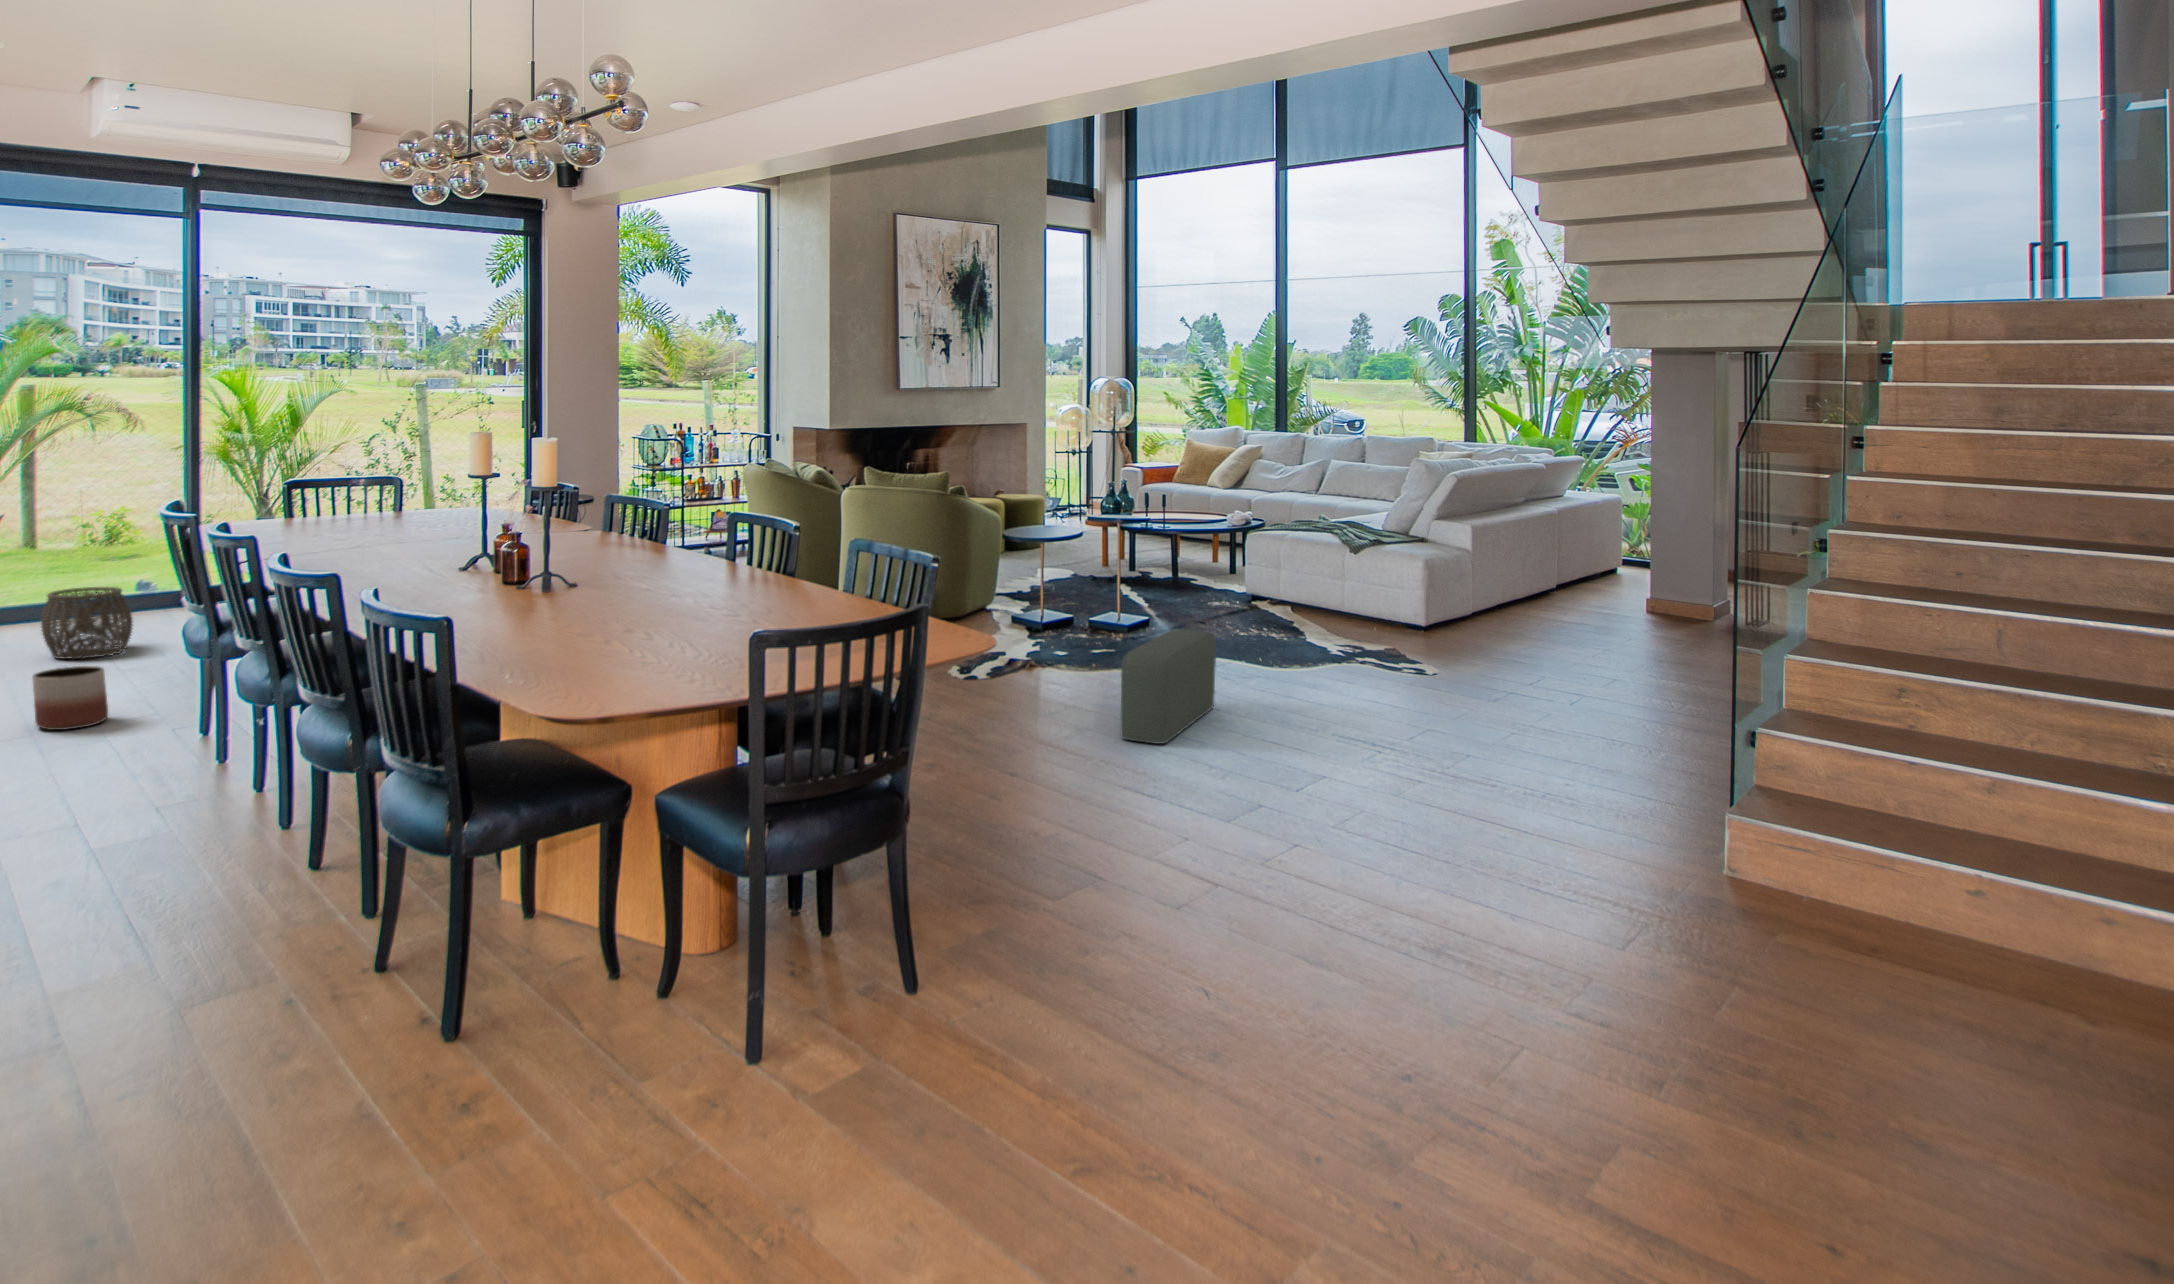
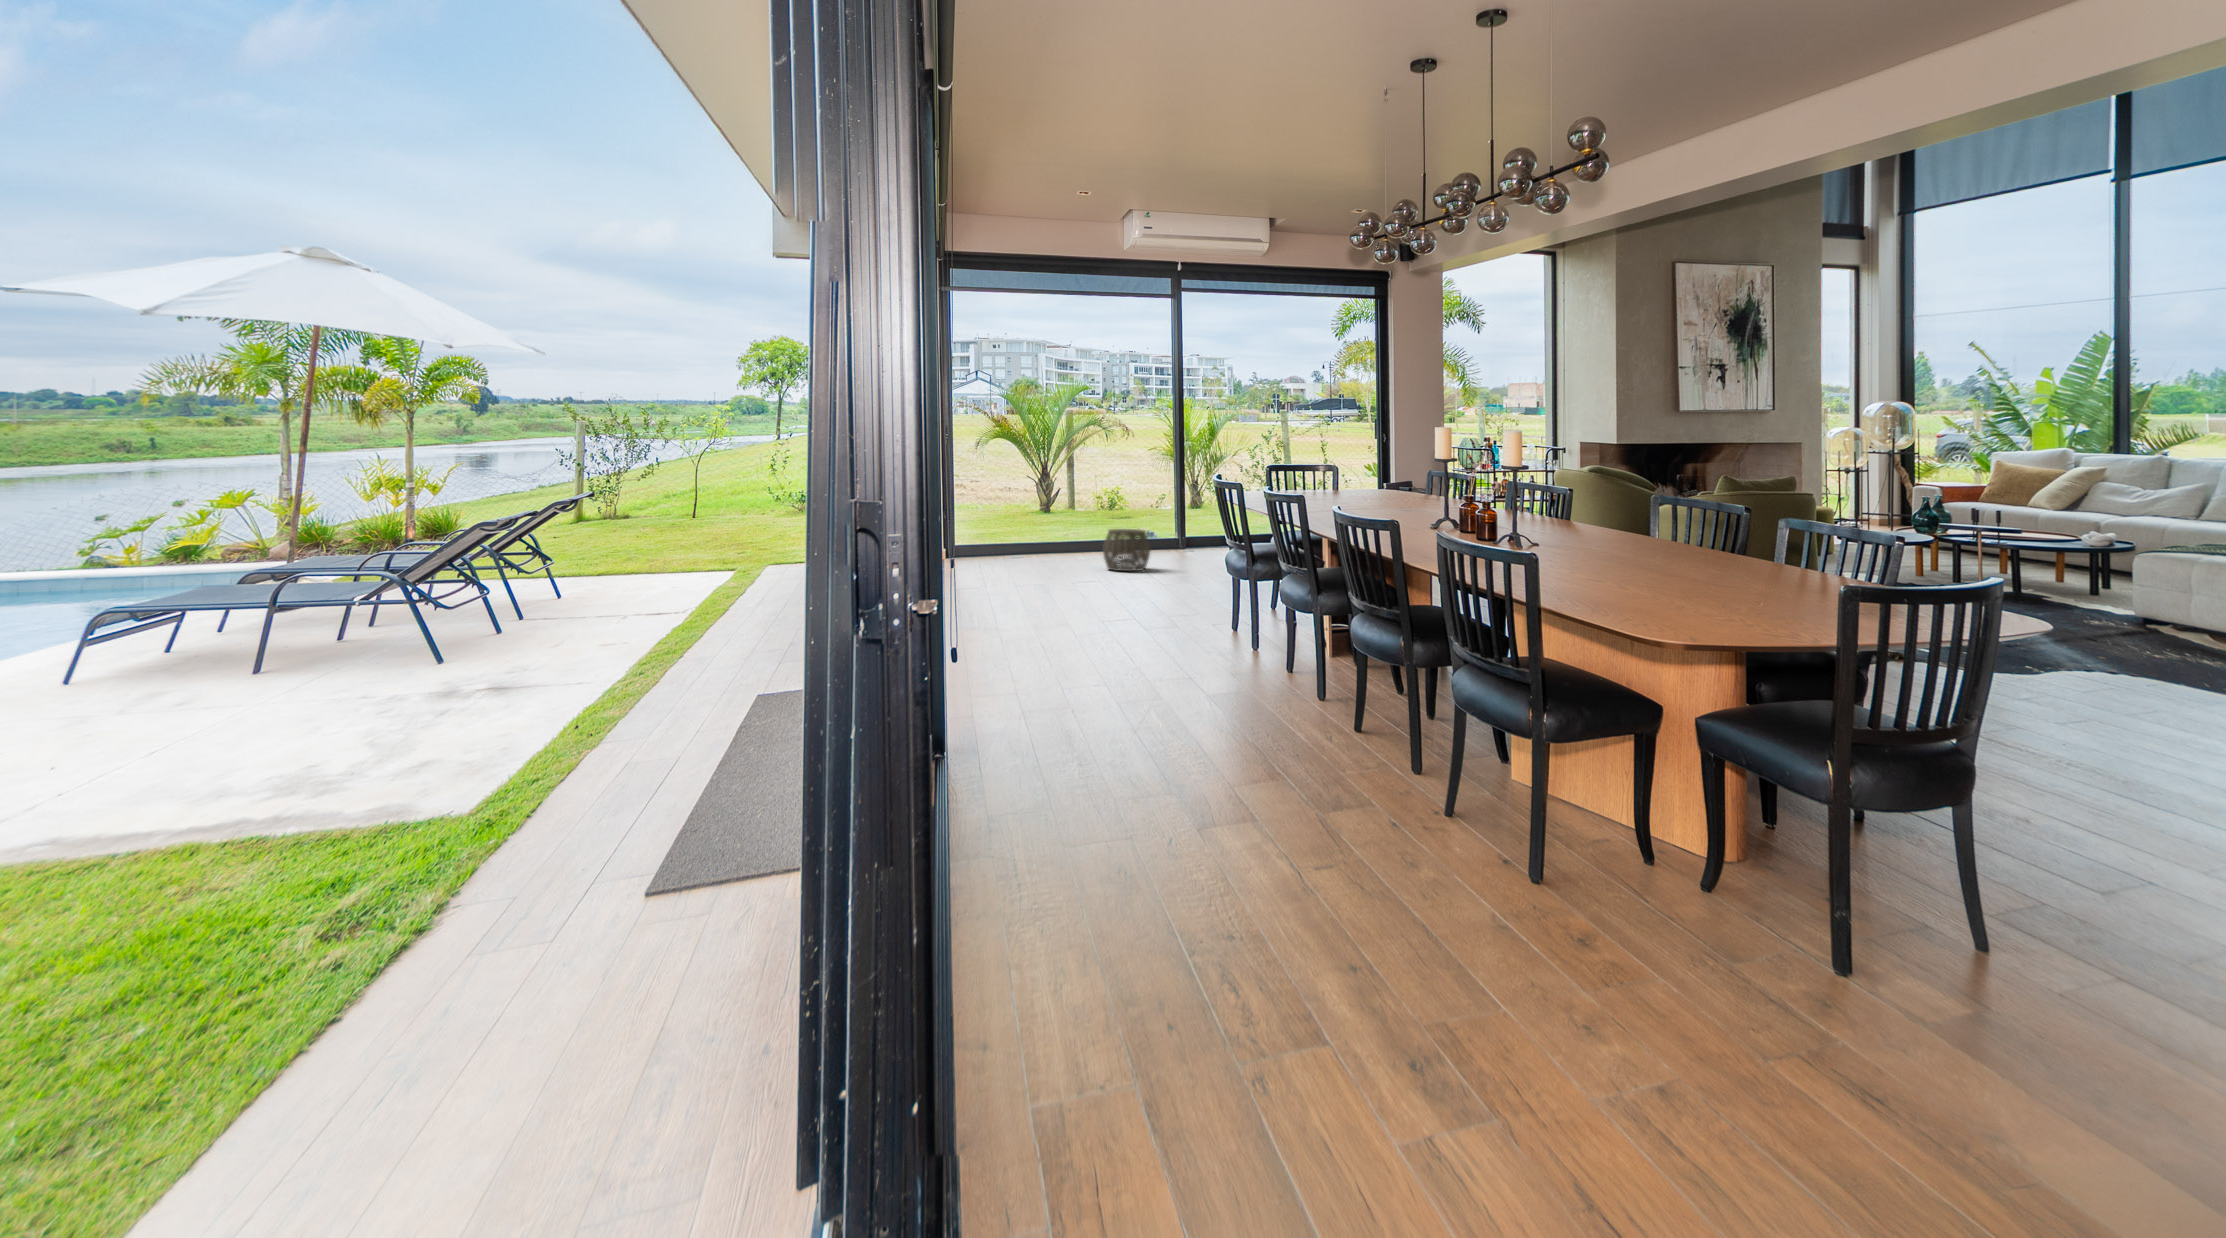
pouf: present [1121,629,1216,744] -> none [2074,587,2178,679]
planter: present [32,666,108,730] -> none [1148,562,1185,598]

